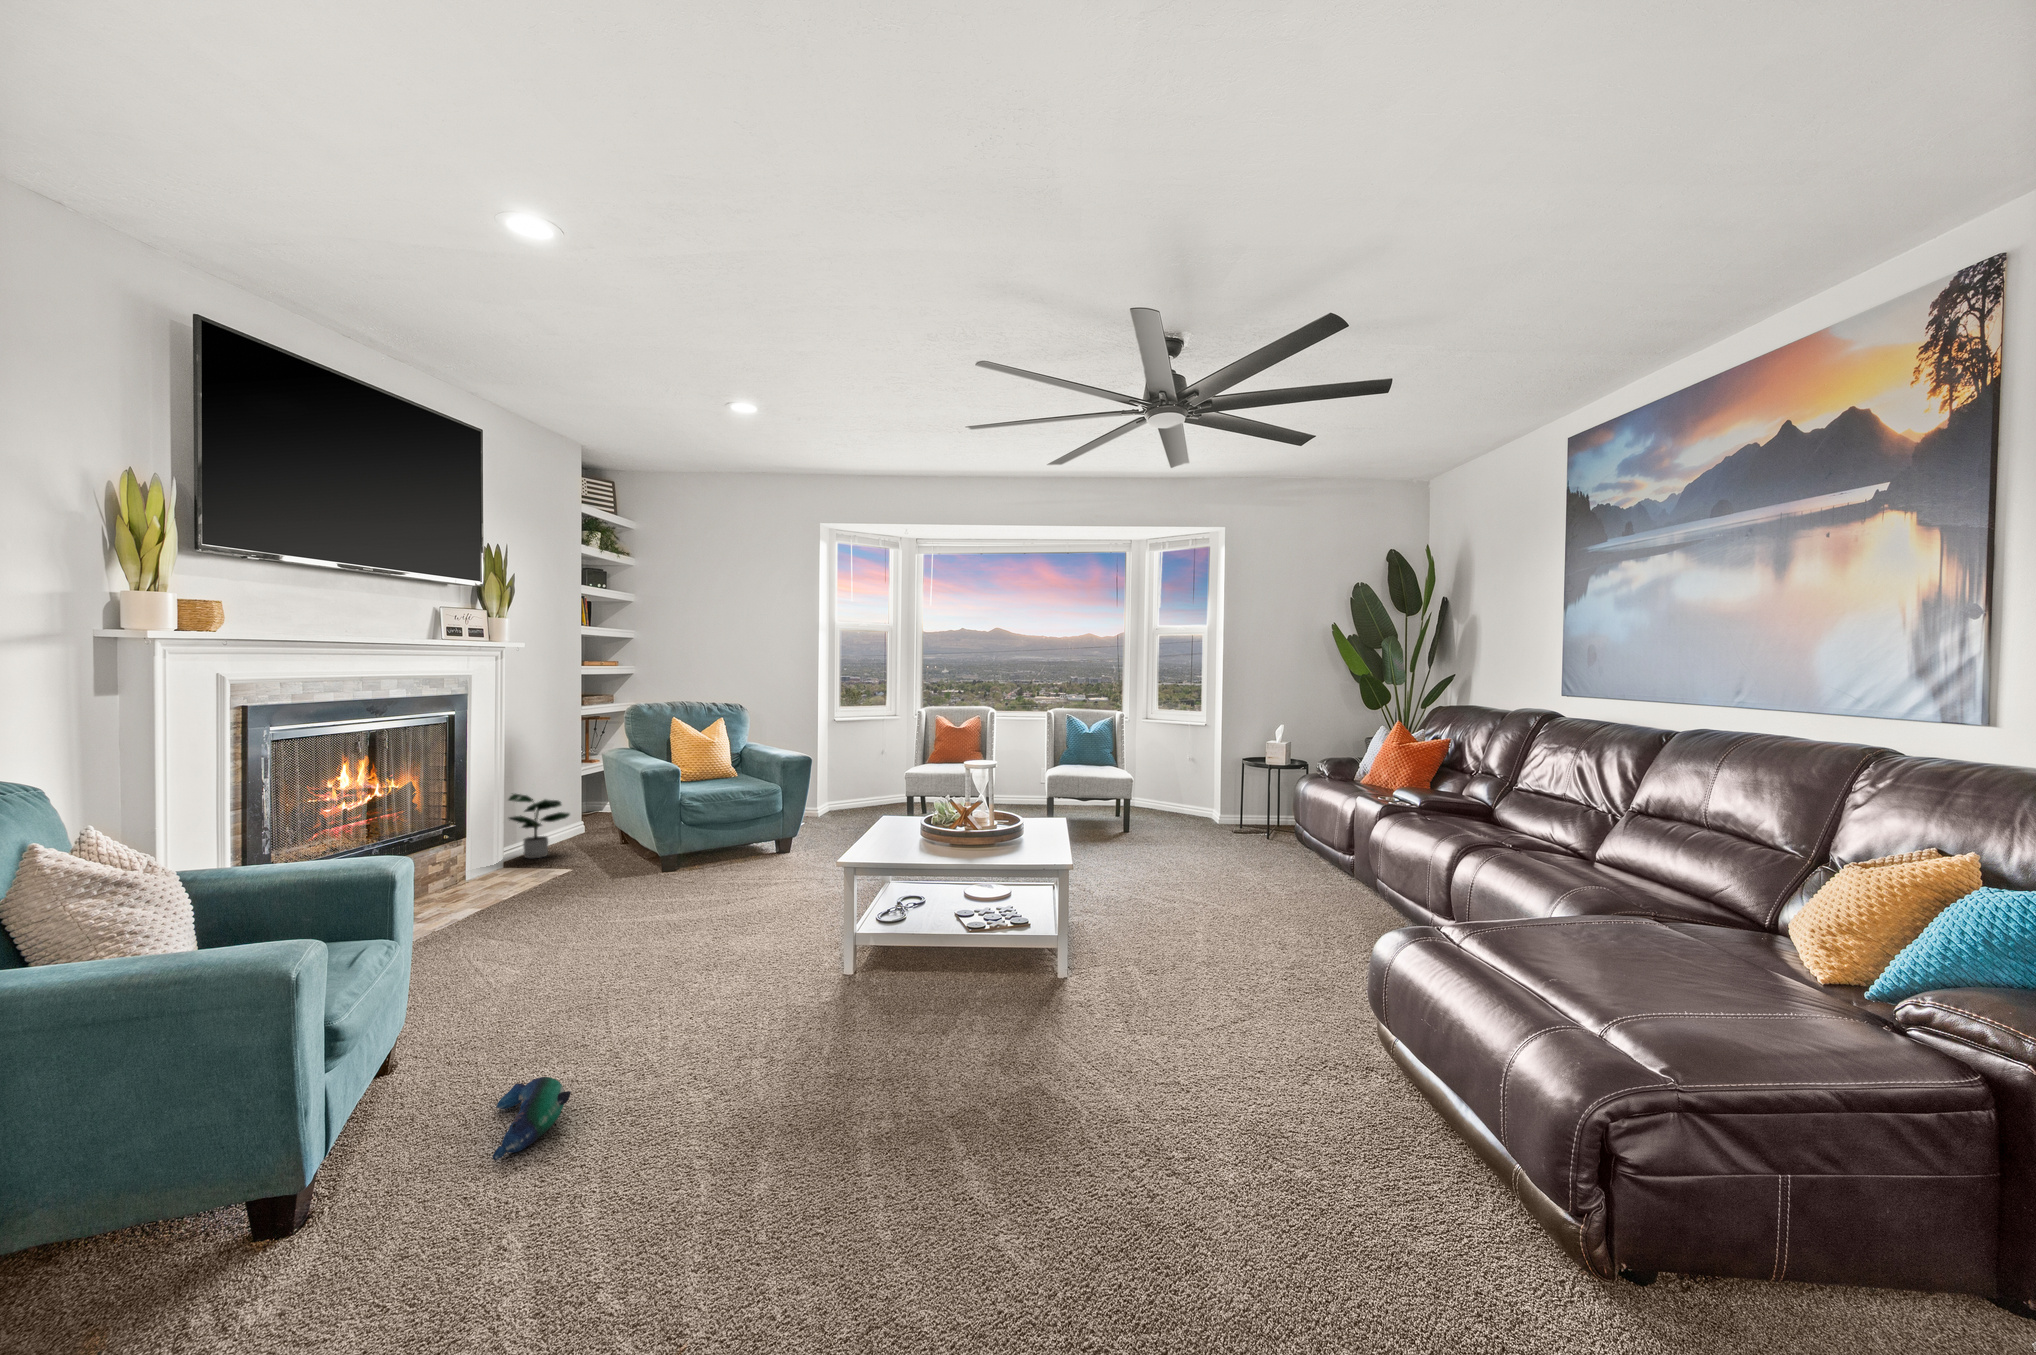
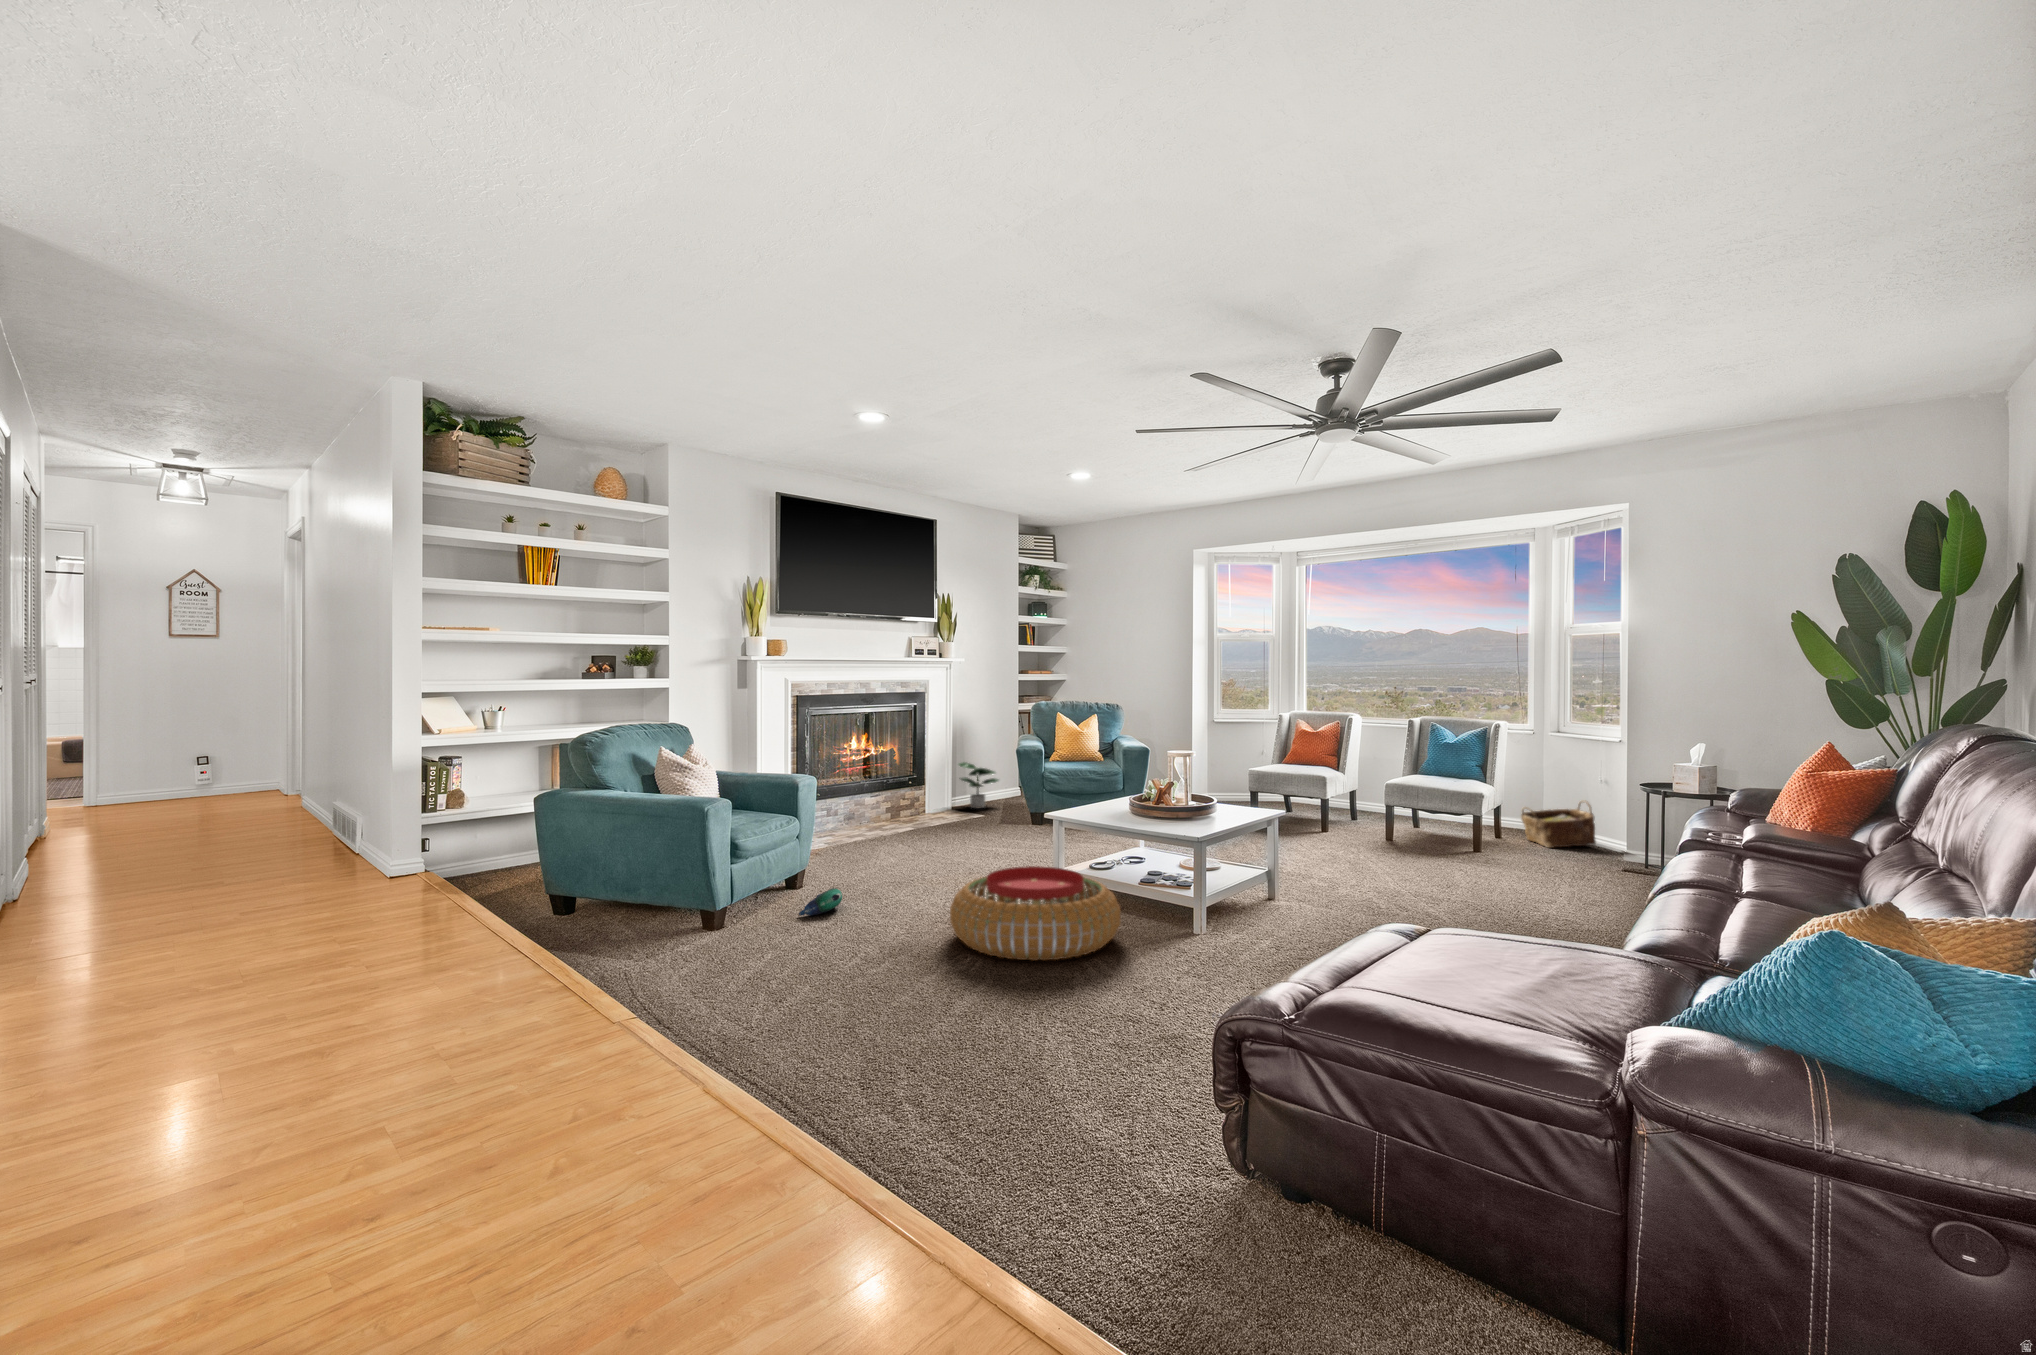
woven basket: none [1142,781,1199,827] -> present [1521,800,1596,848]
pouf: none [830,955,1092,1132] -> present [950,866,1120,960]

